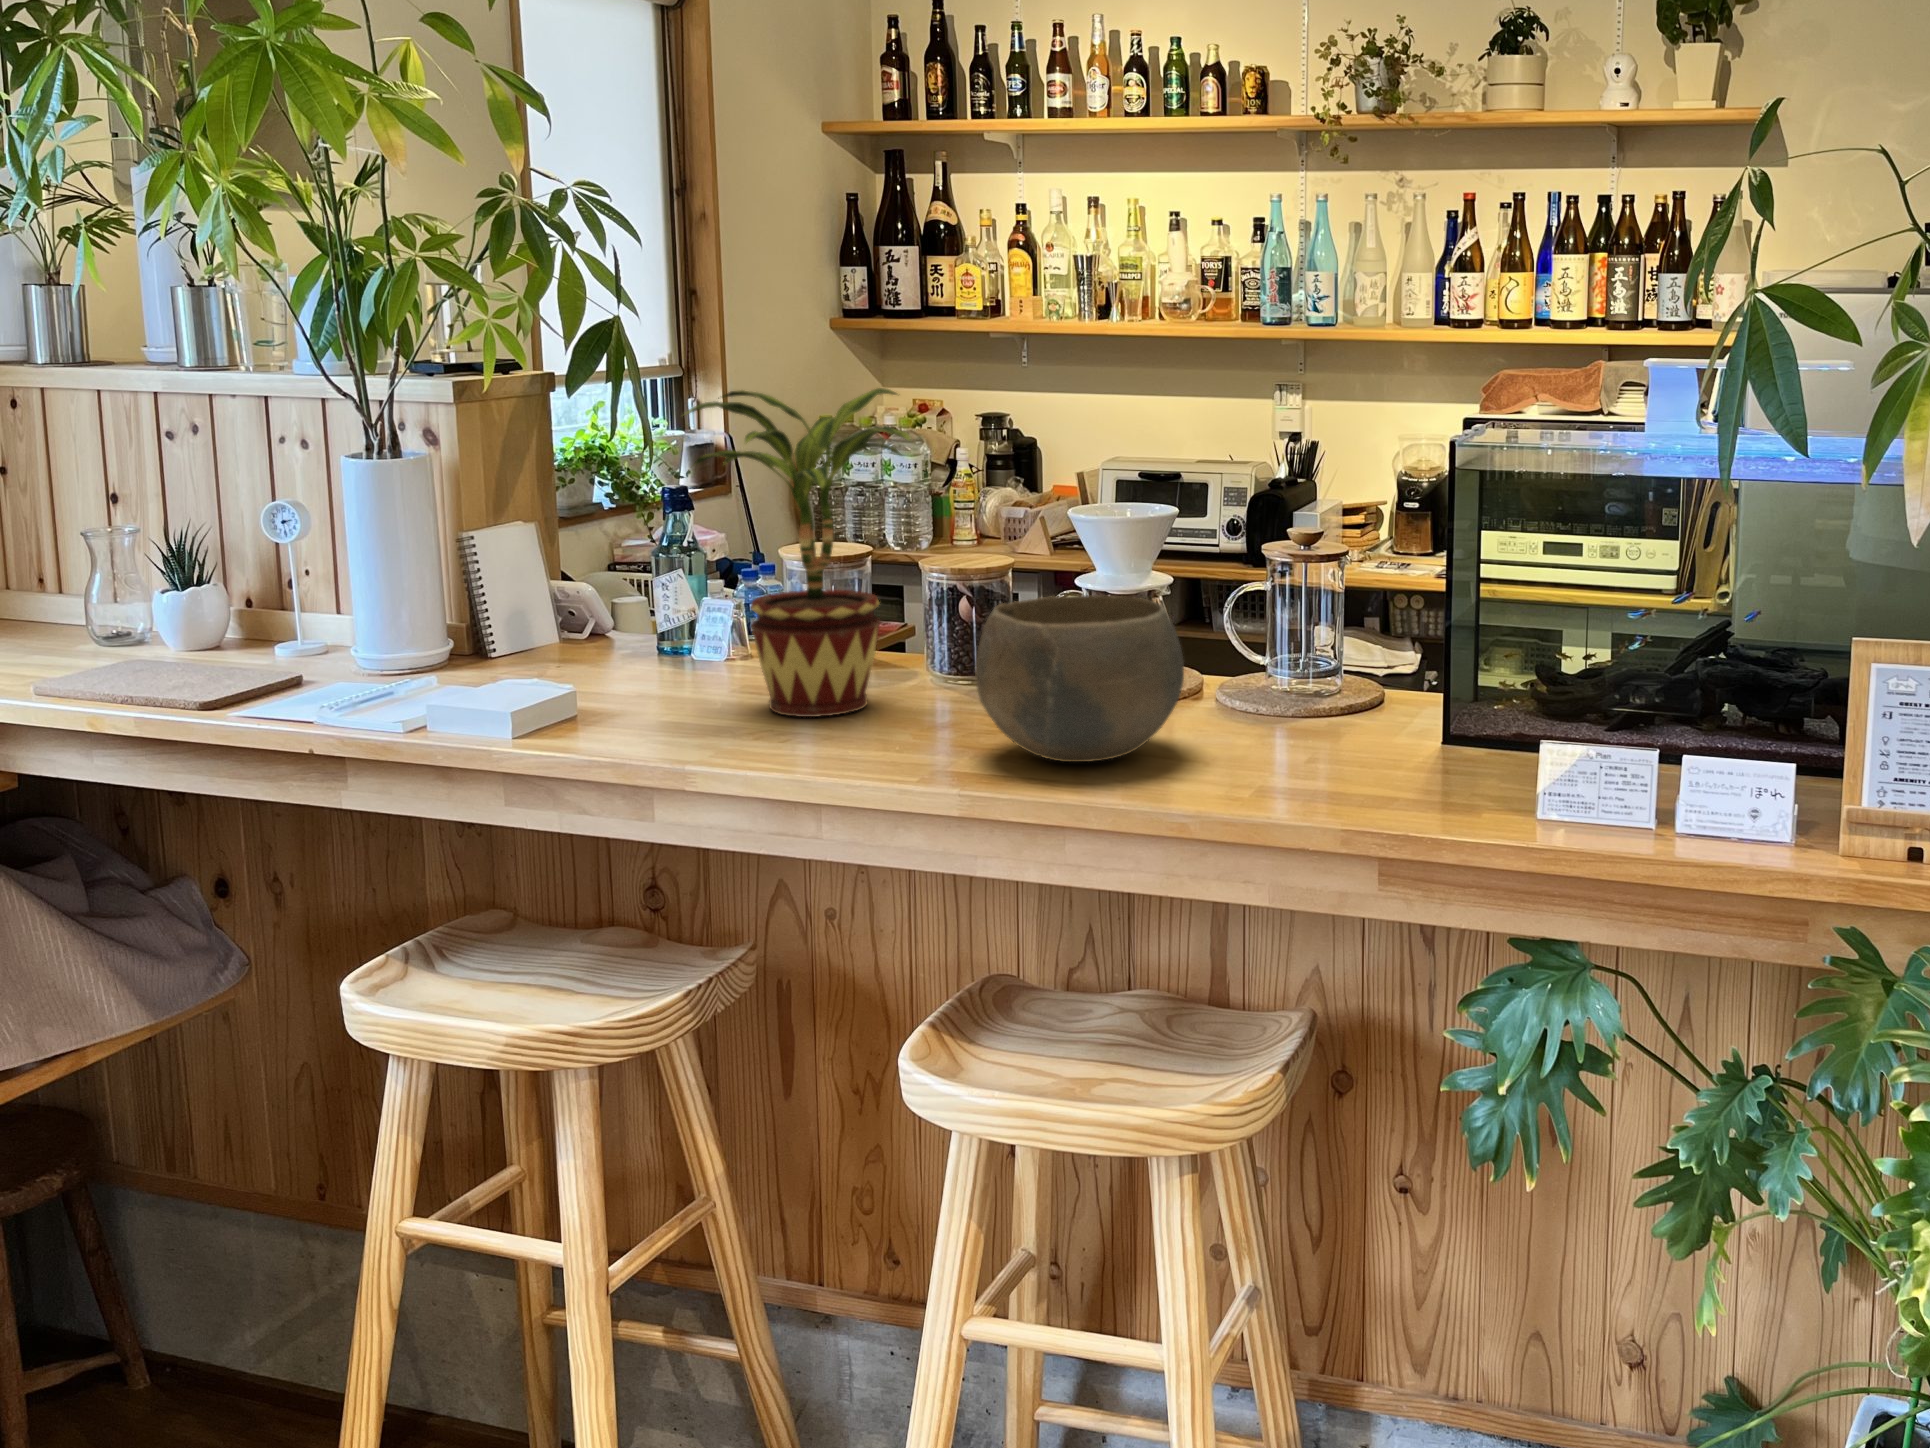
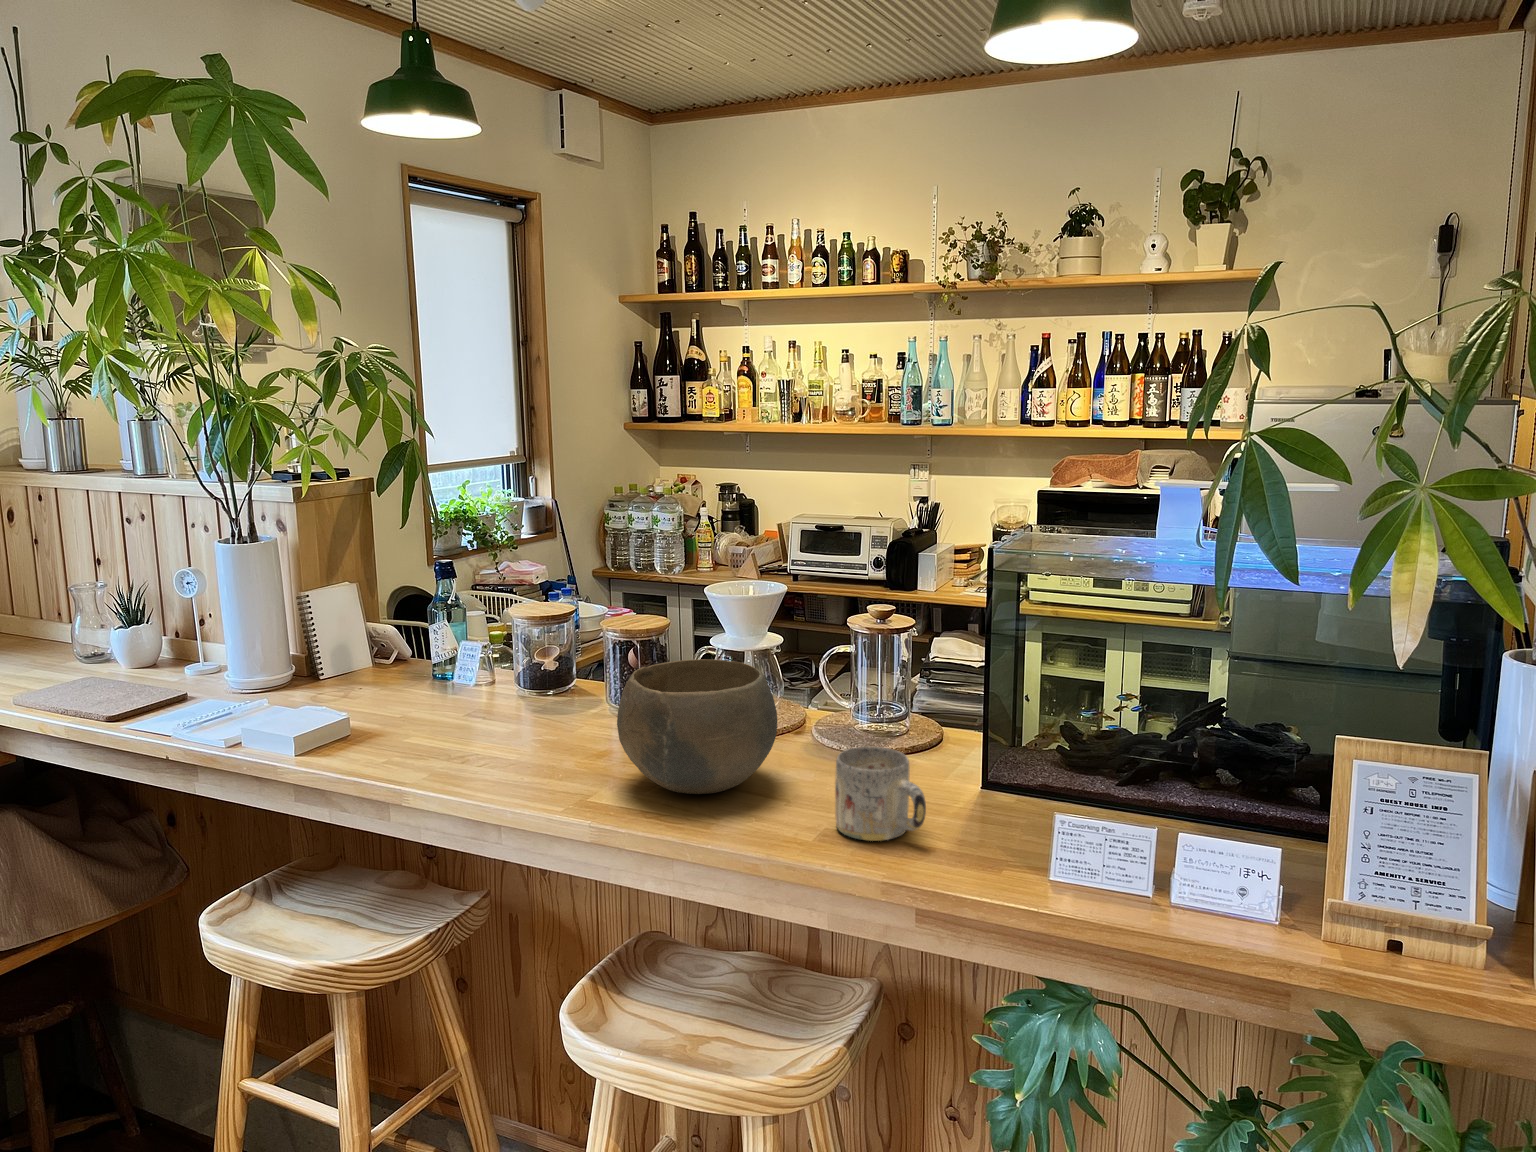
potted plant: present [686,388,910,717] -> none [422,496,592,738]
mug: none [1271,687,1386,796] -> present [835,746,926,841]

